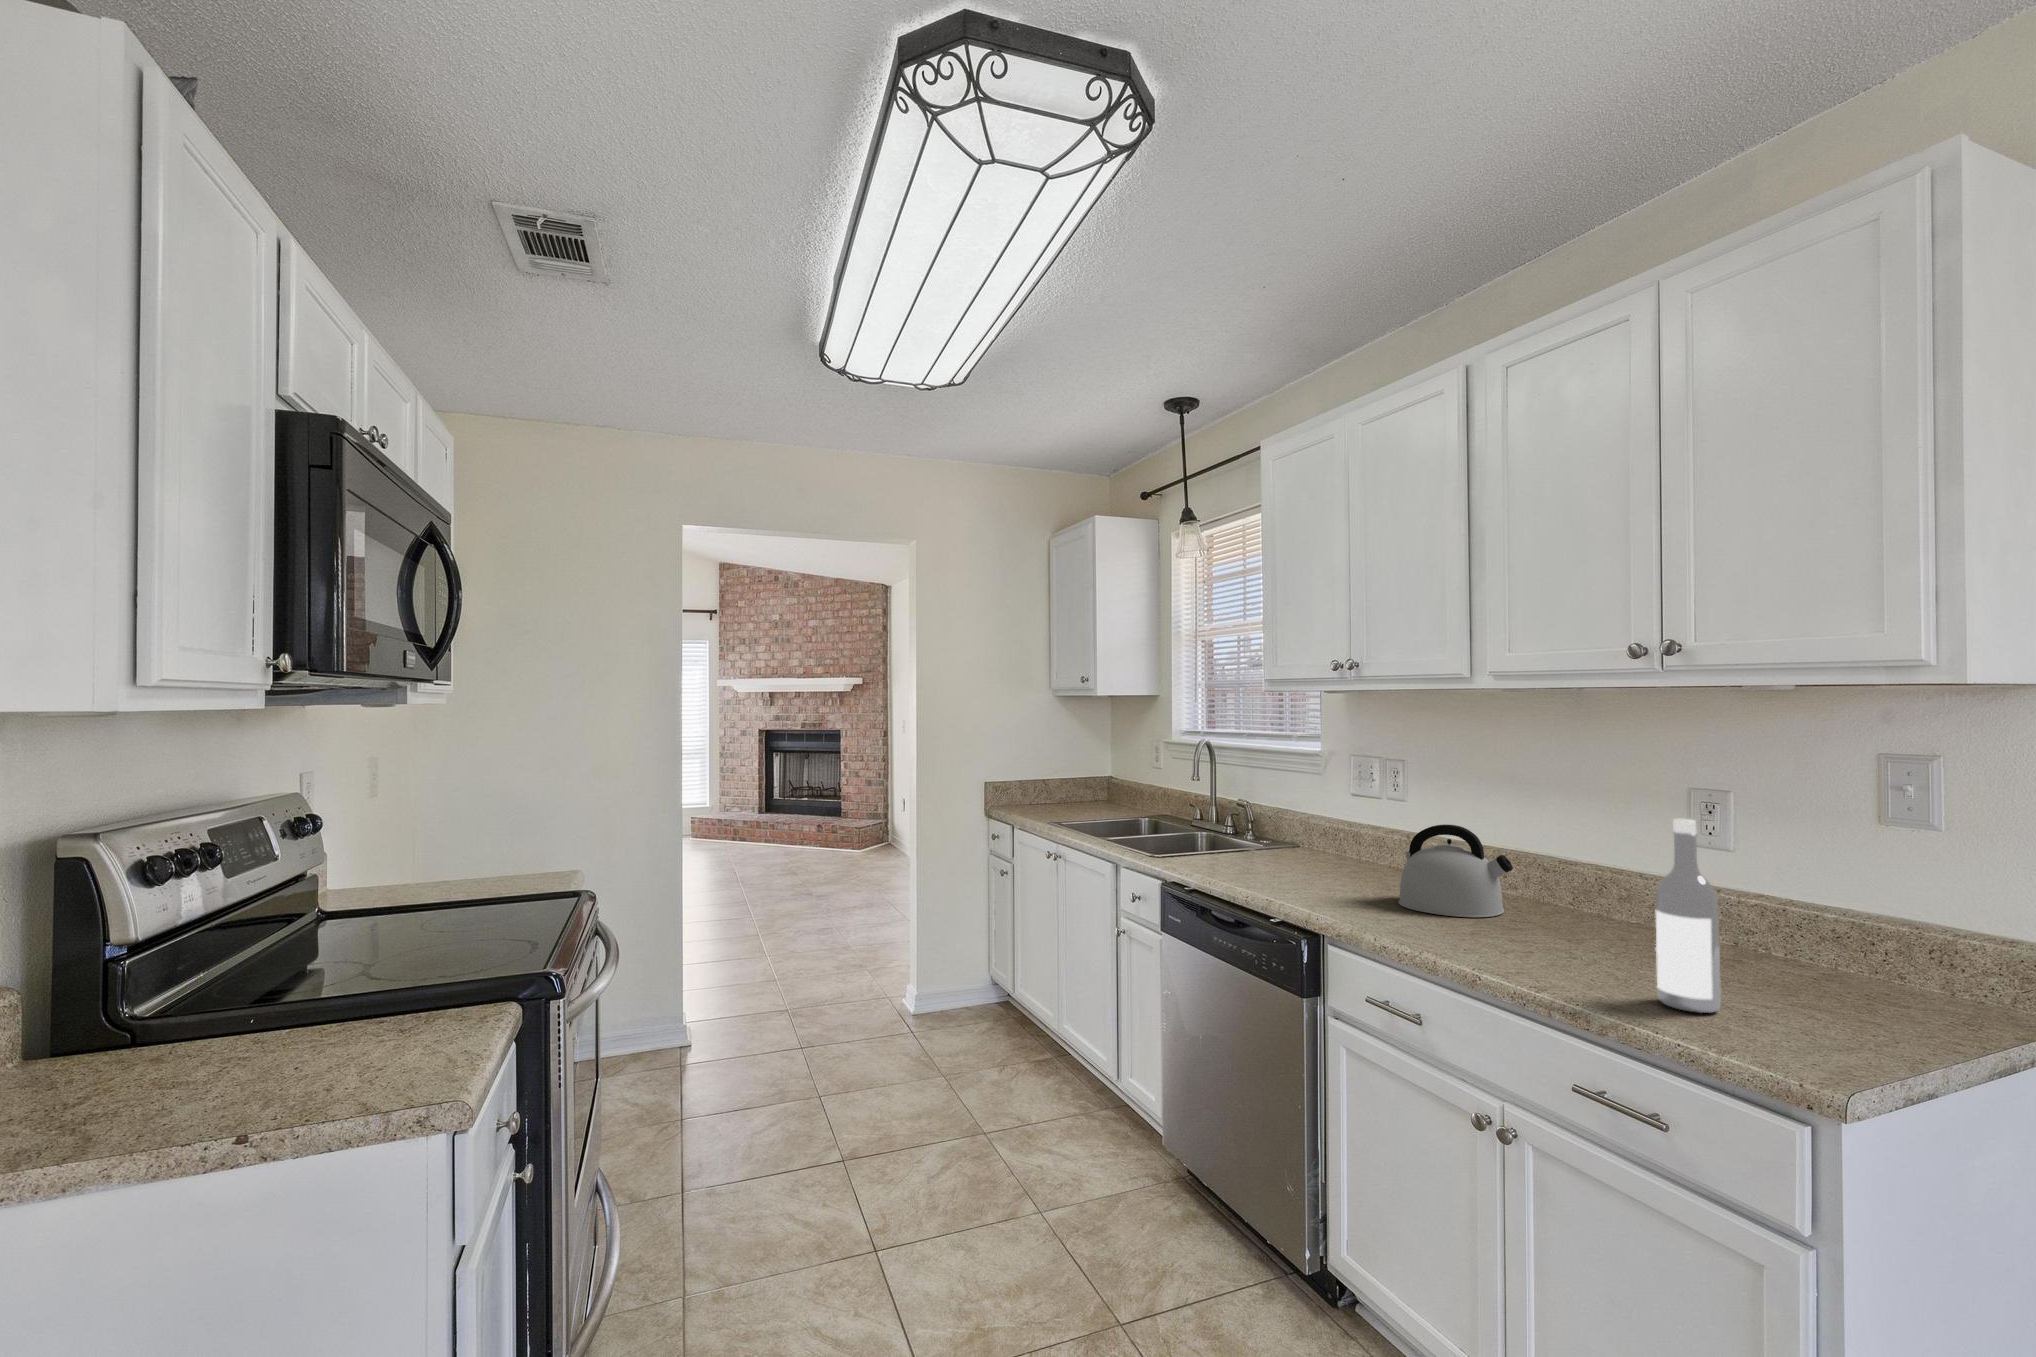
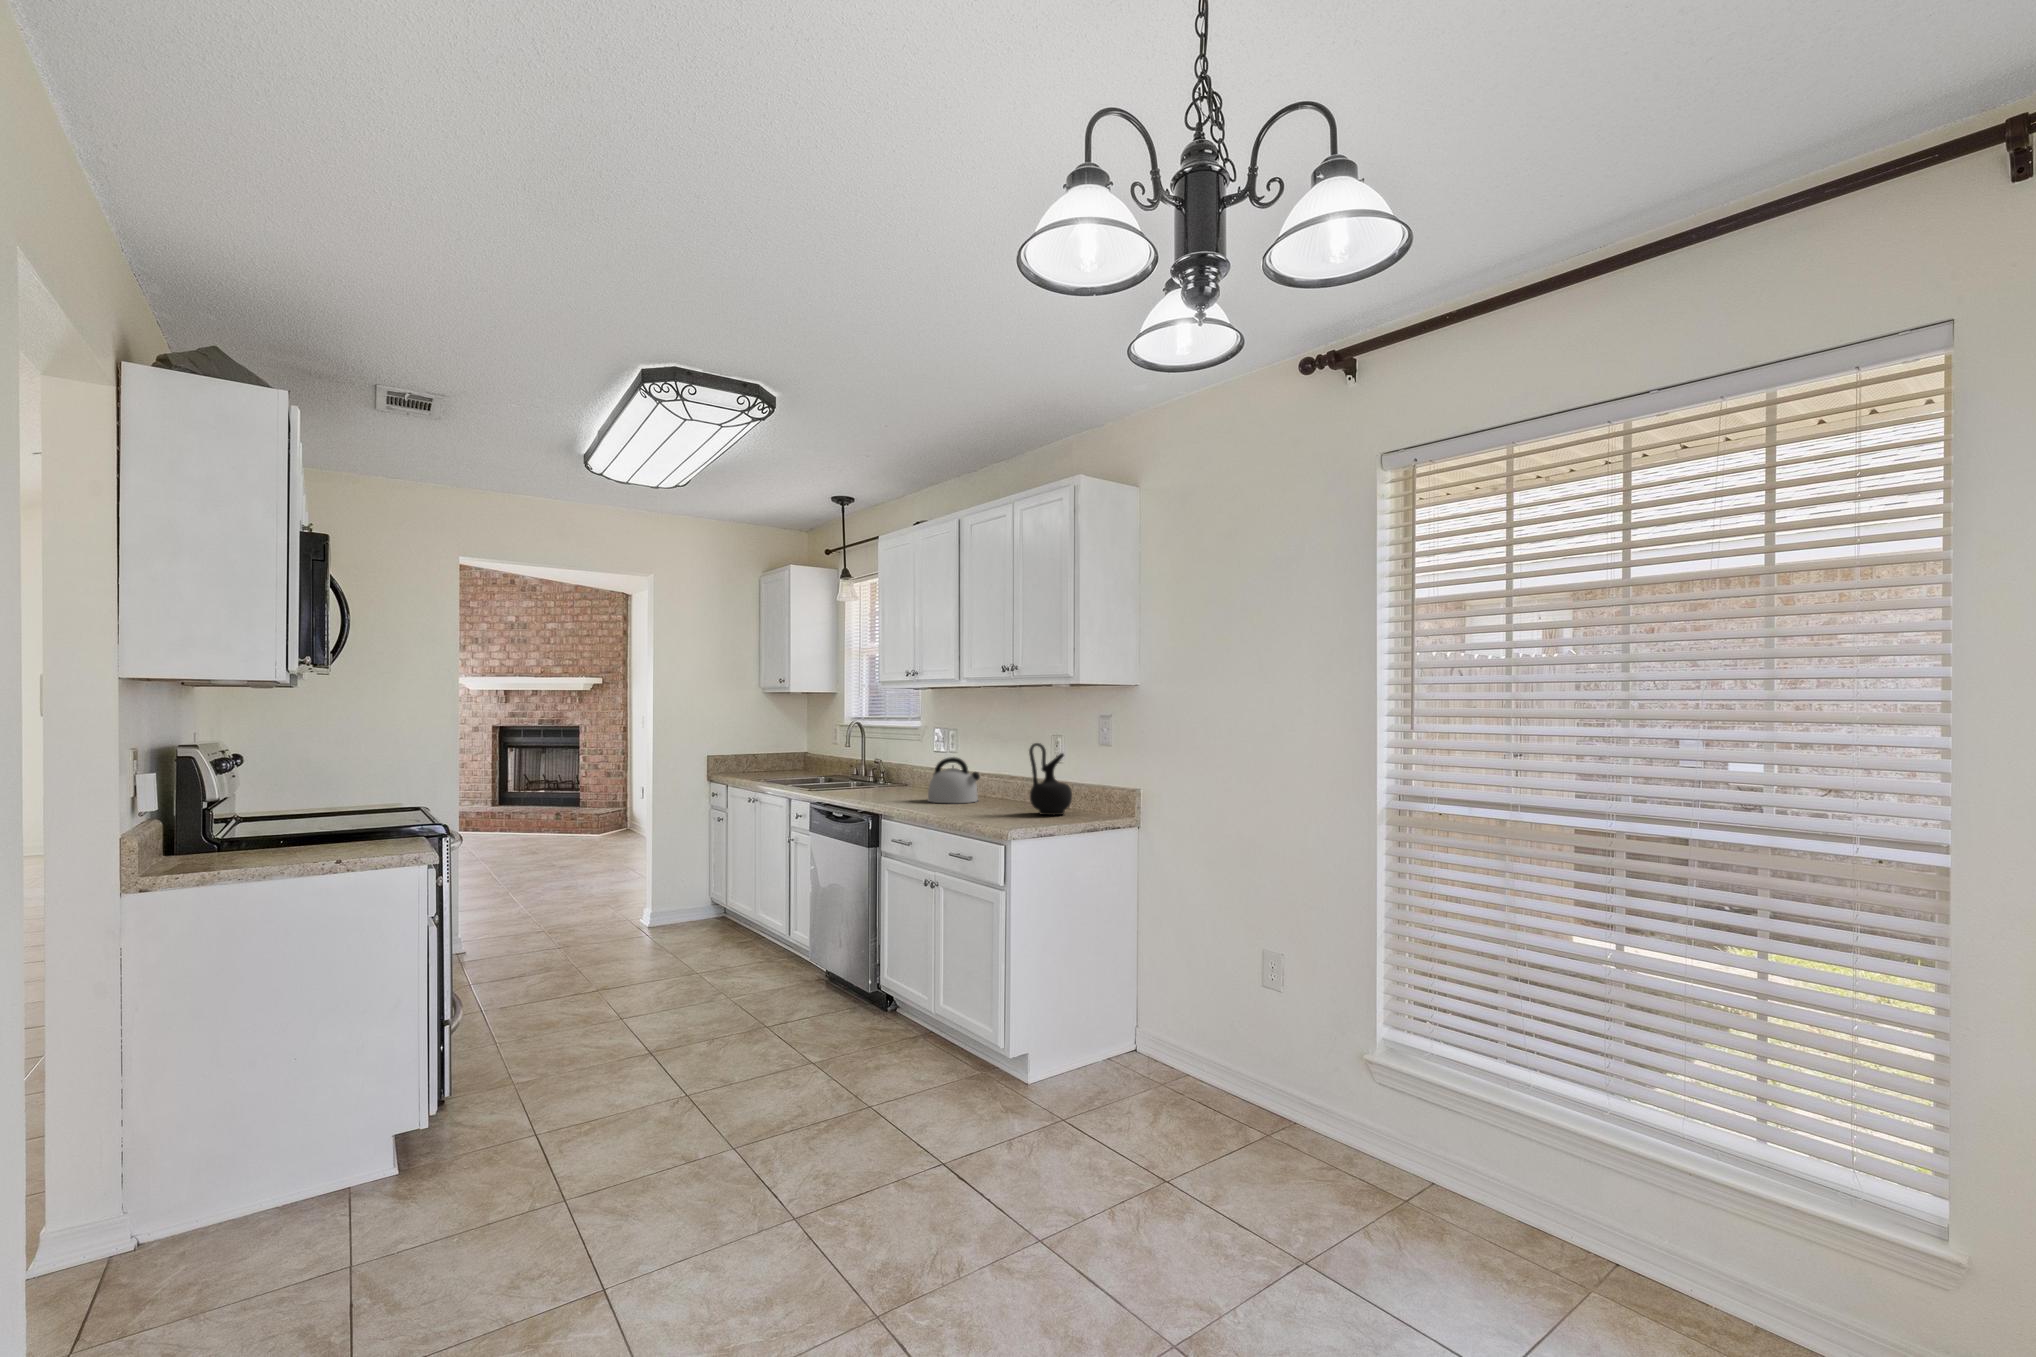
wine bottle: present [1656,819,1721,1013] -> none [989,739,1011,820]
ceramic jug: none [1715,822,1846,995] -> present [1029,743,1072,815]

